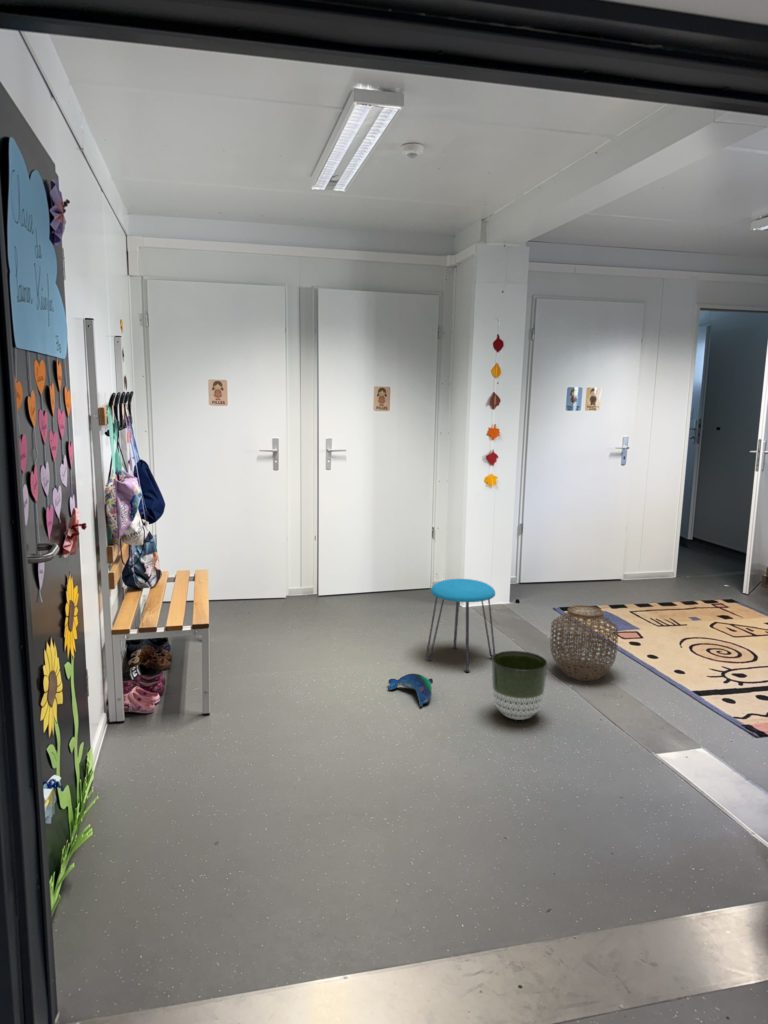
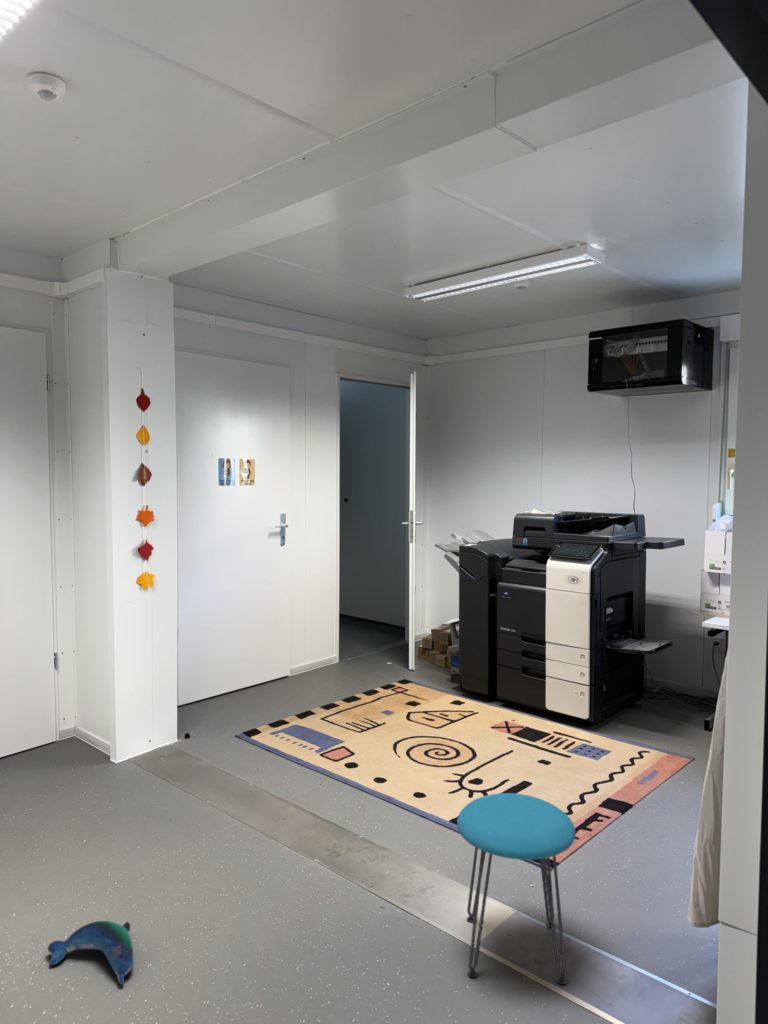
stool: present [426,579,495,672] -> present [457,793,576,984]
woven basket: present [550,605,618,681] -> none [276,739,361,844]
planter: present [492,651,547,720] -> none [234,839,316,955]

